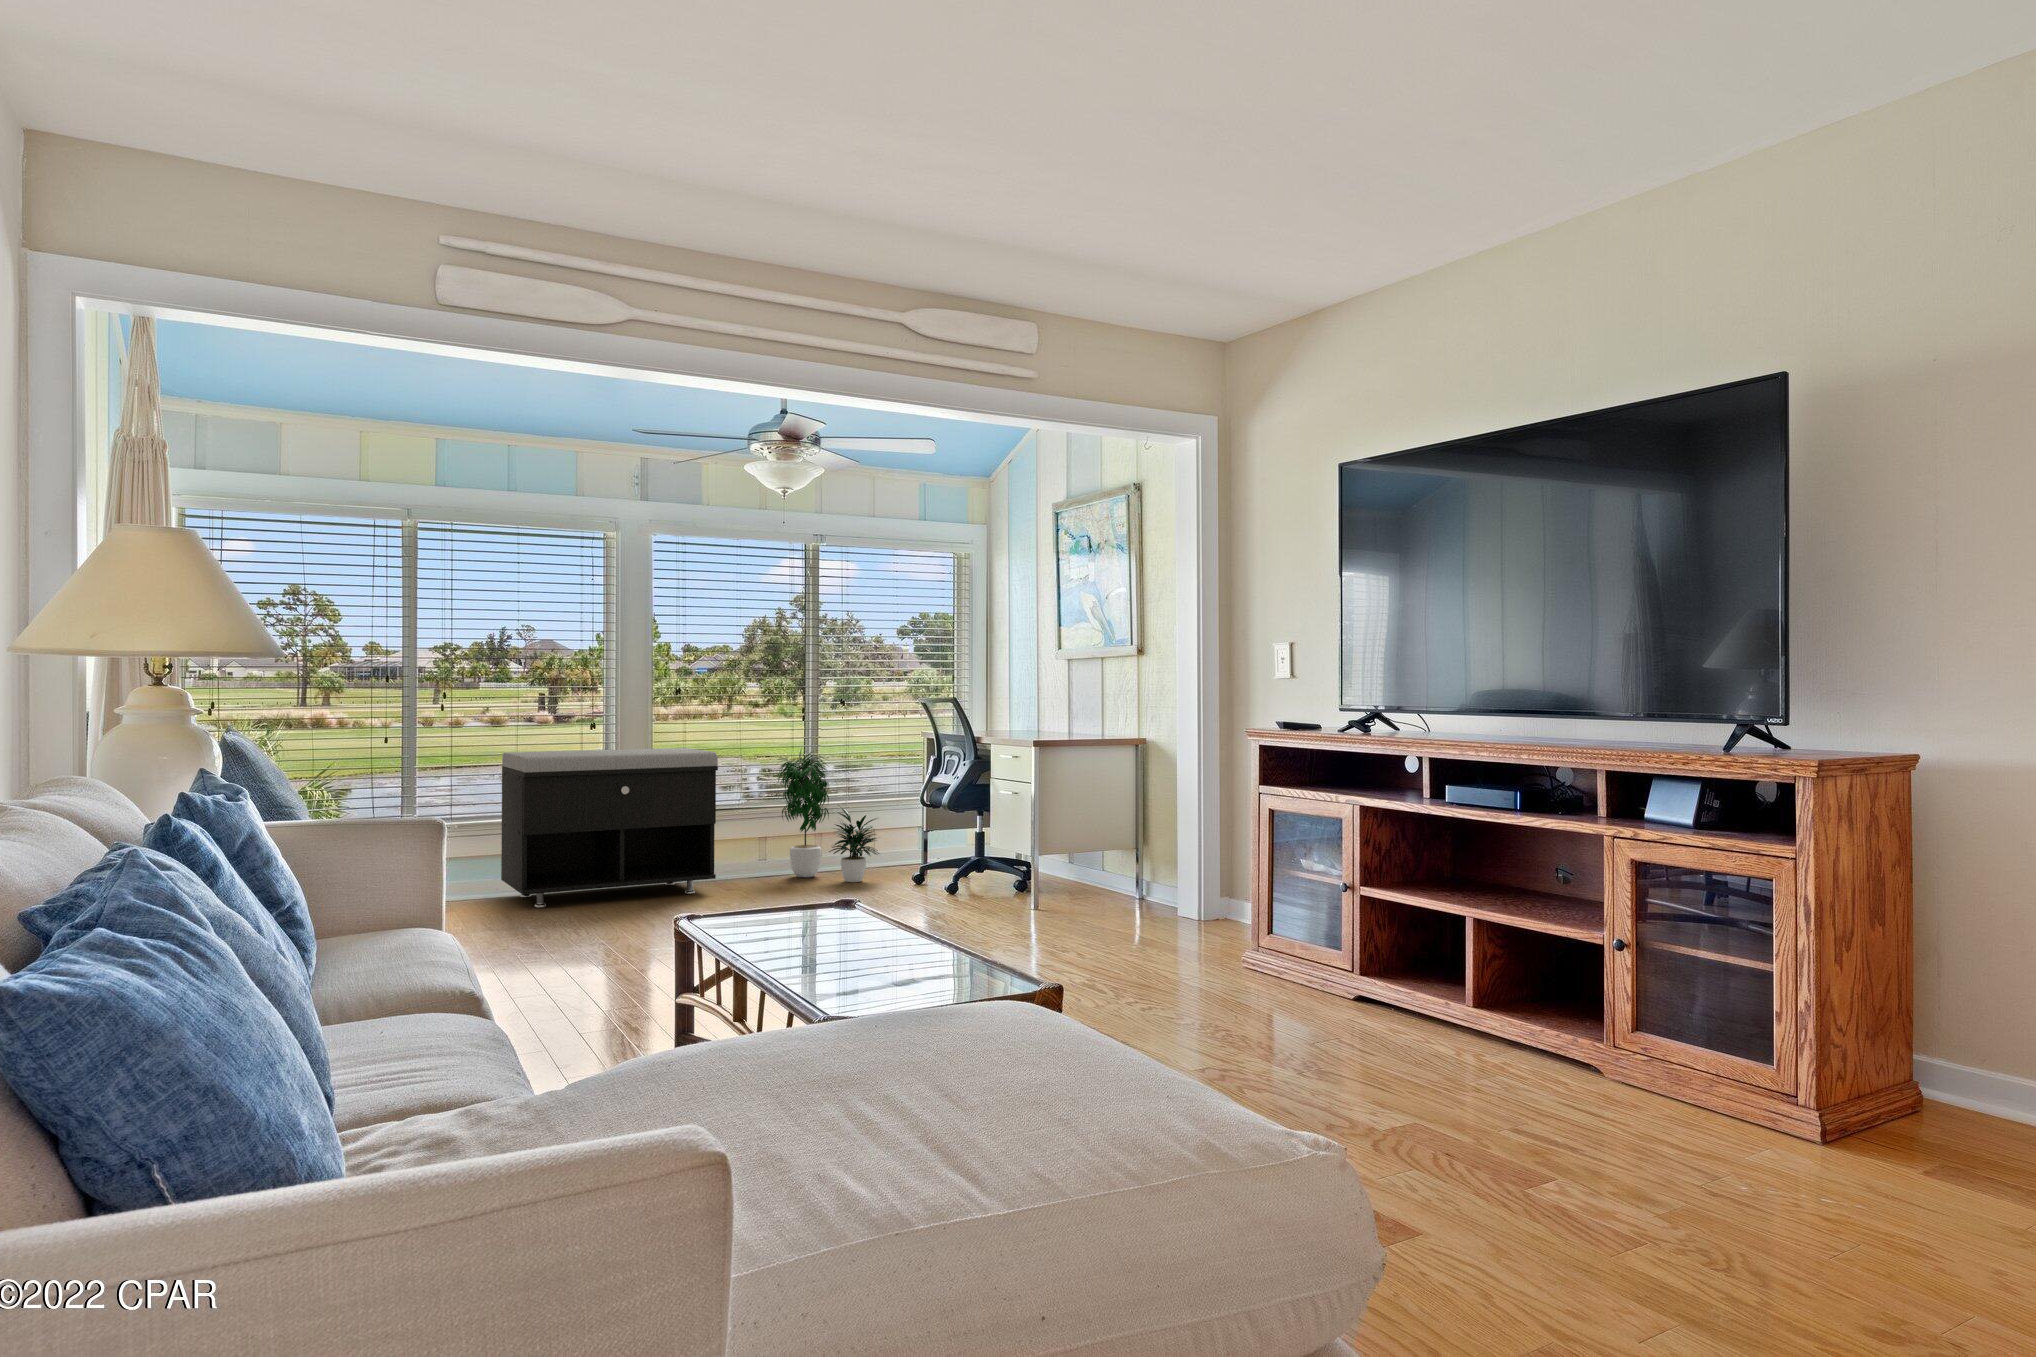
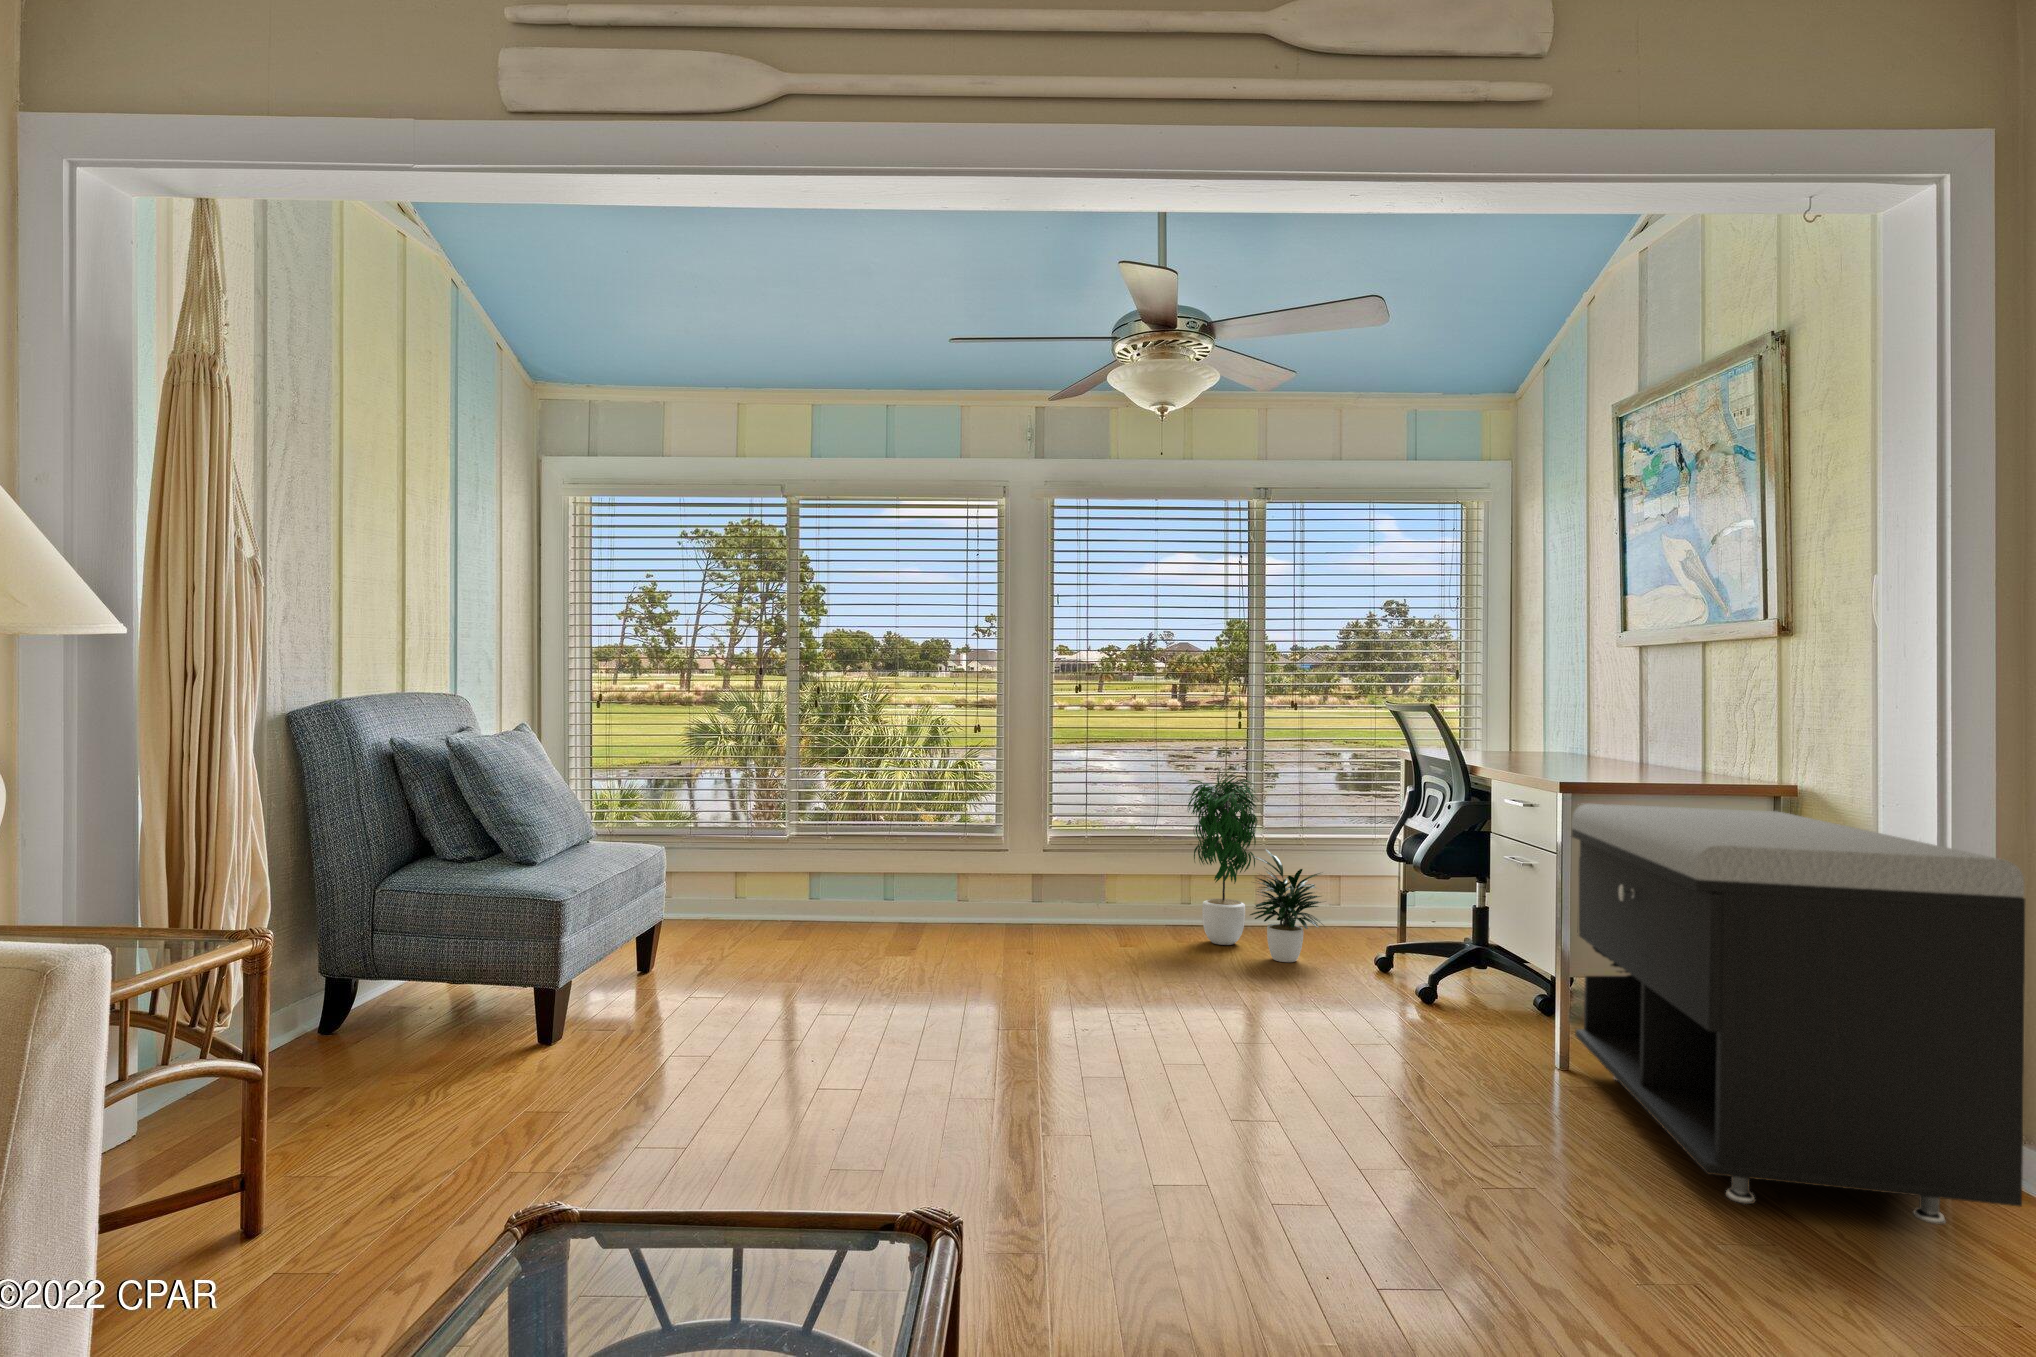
storage bench: present [501,748,718,908] -> present [1572,803,2025,1225]

